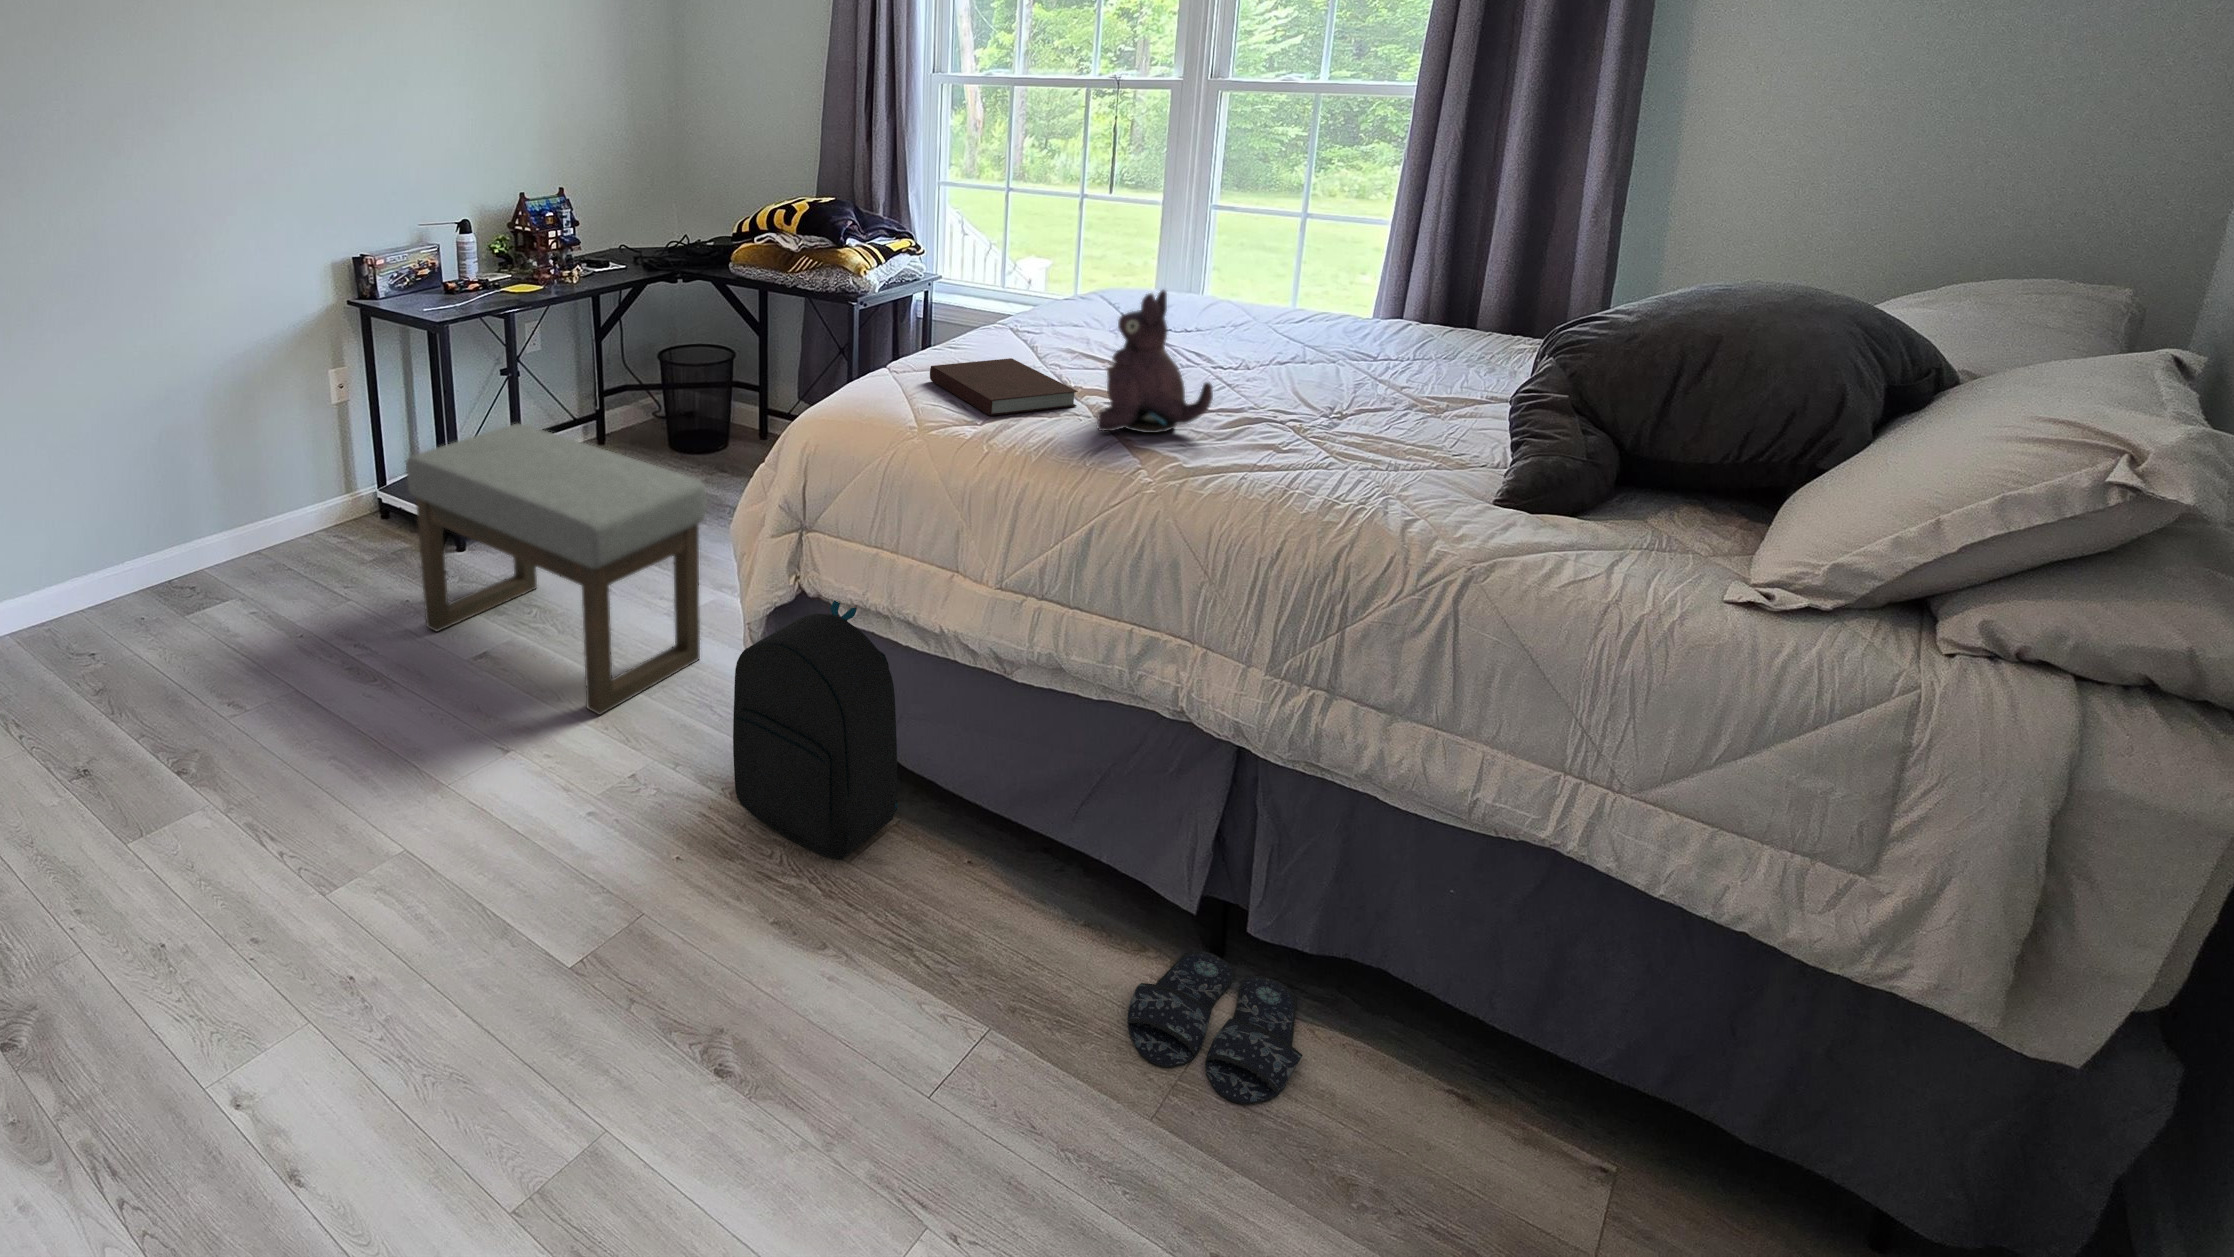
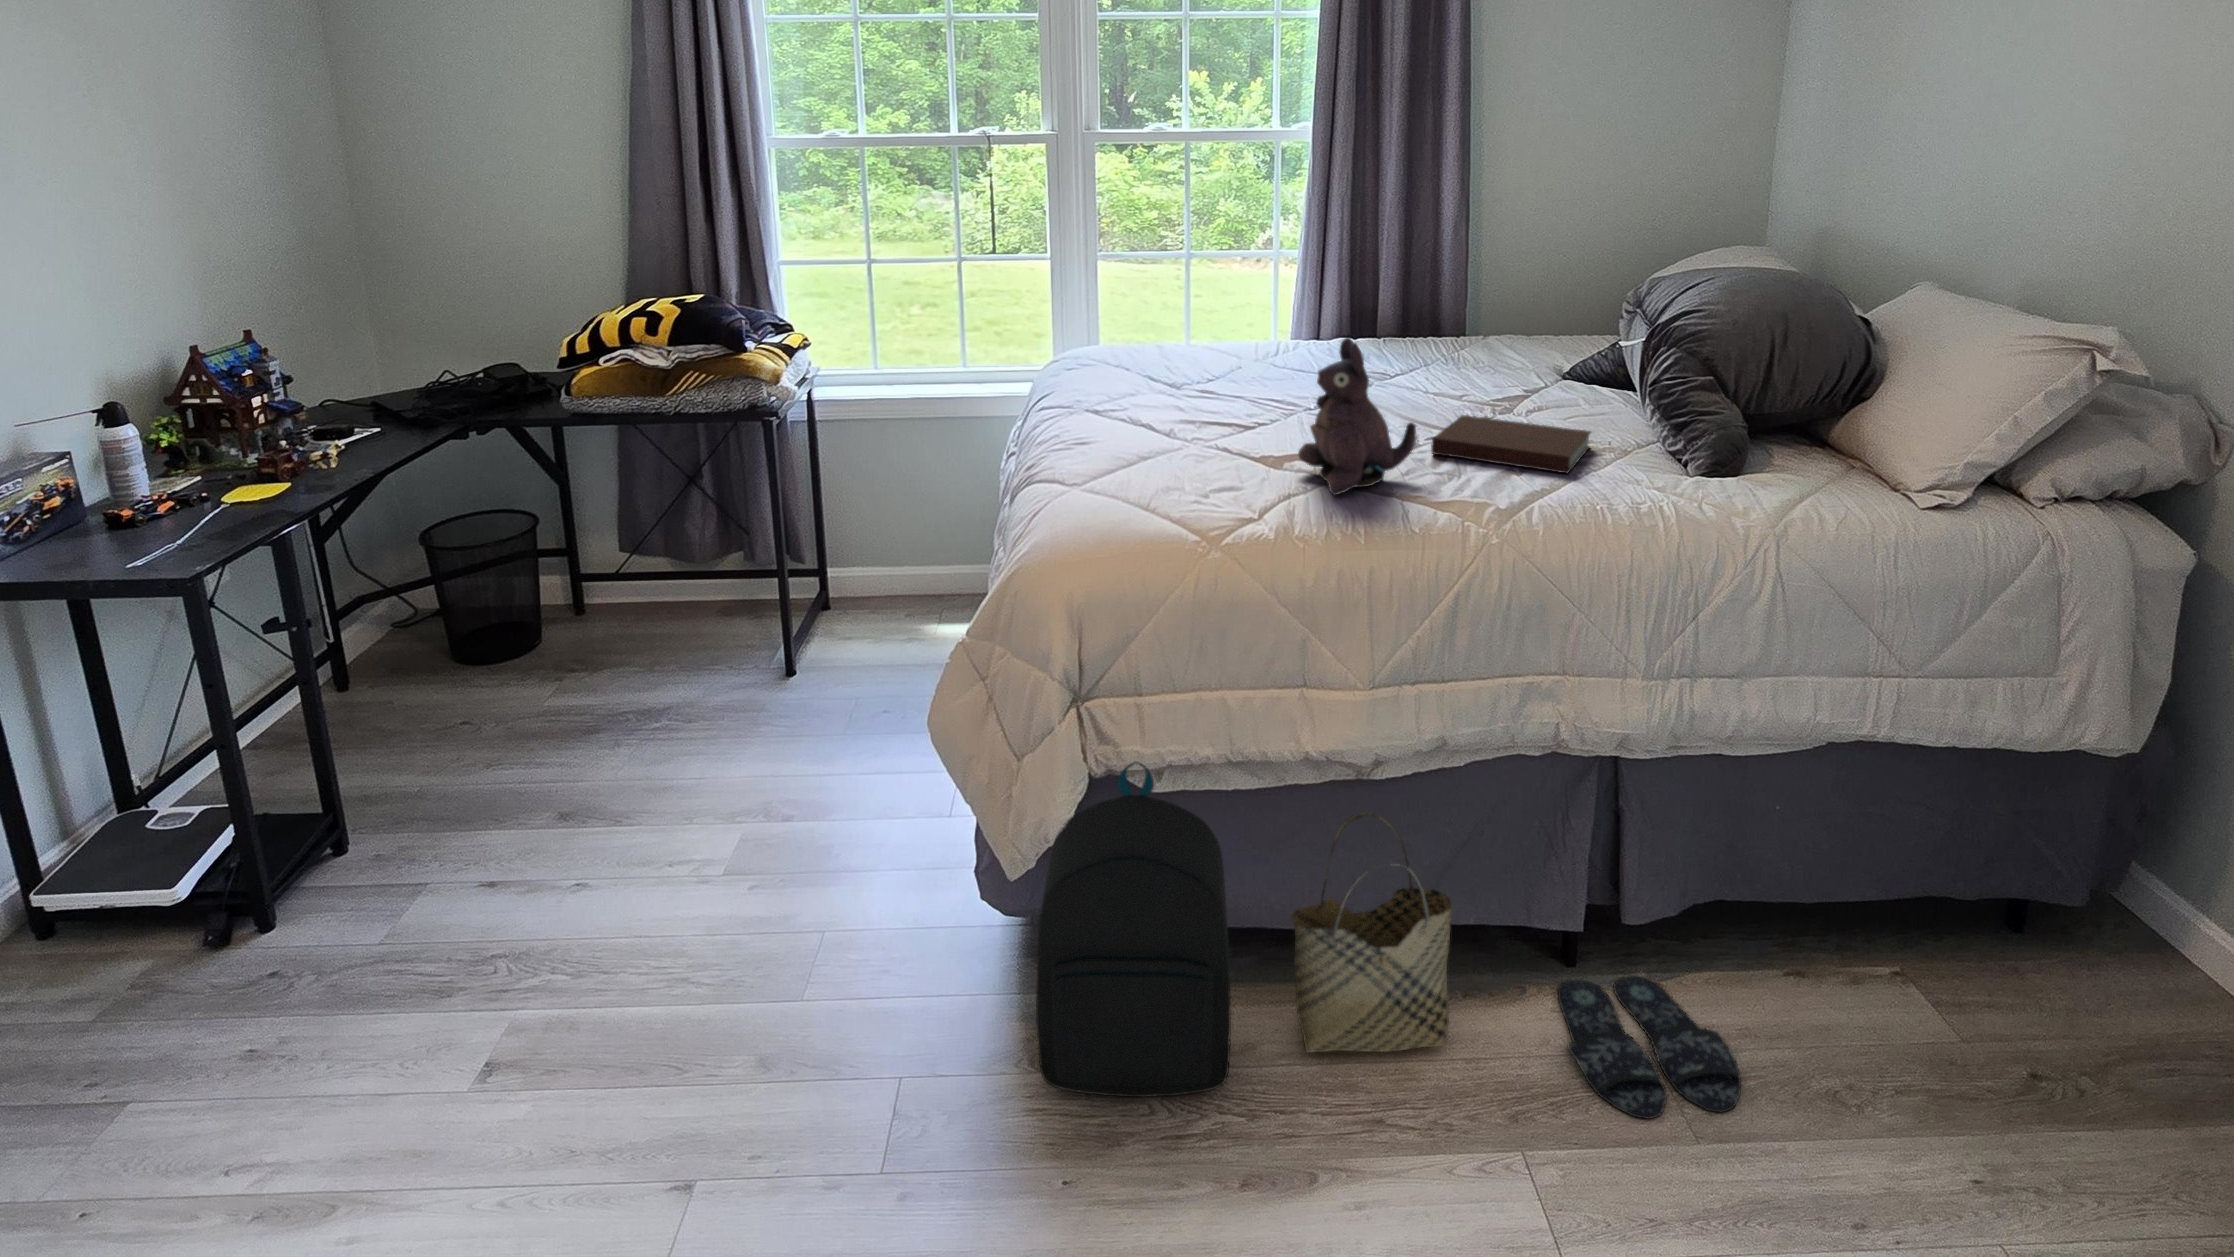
notebook: present [930,358,1078,416] -> present [1431,415,1591,473]
ottoman: present [406,424,706,715] -> none [251,689,804,1080]
woven basket: none [924,703,1074,927] -> present [1291,812,1452,1053]

